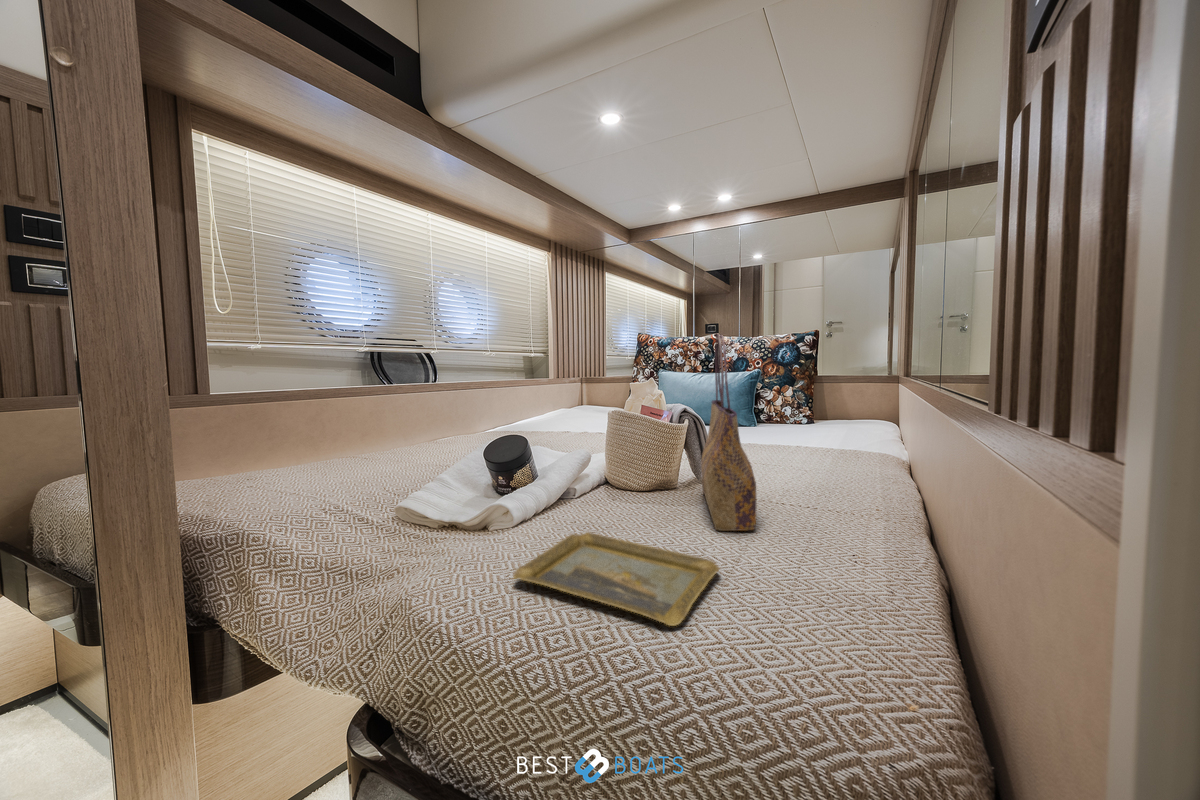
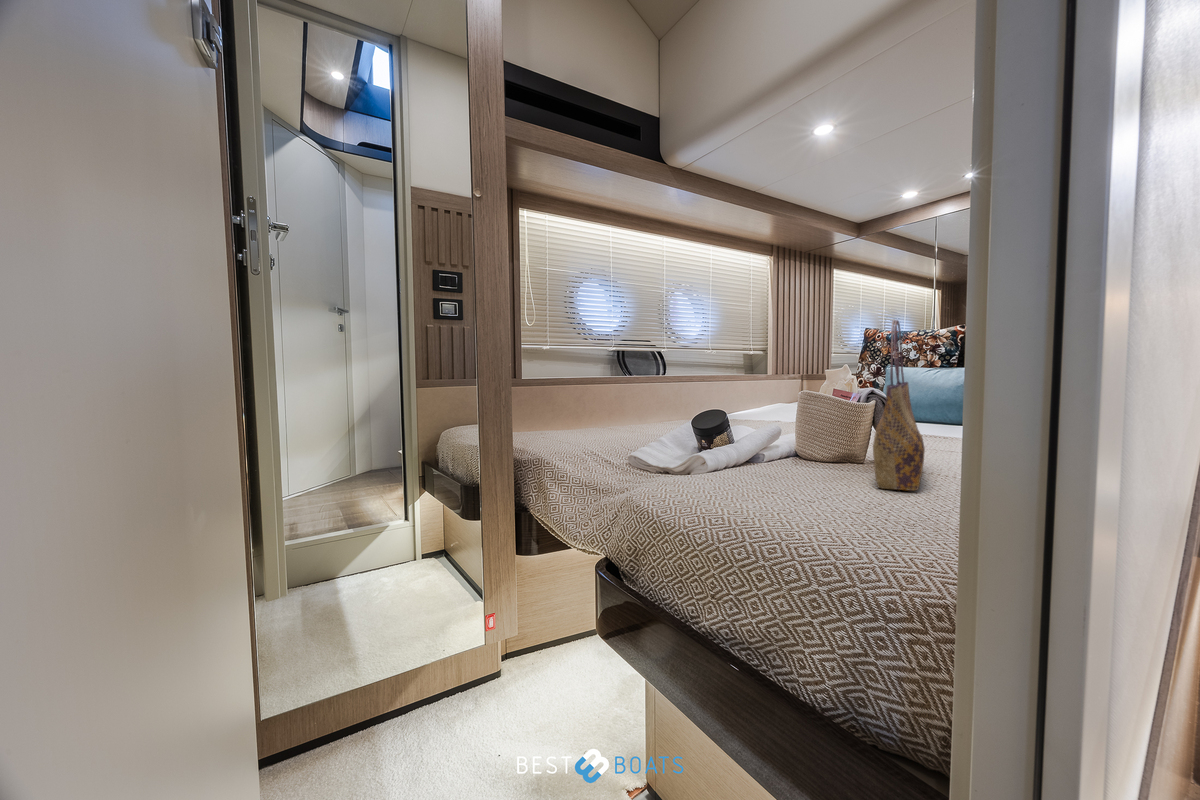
tray: present [514,532,719,626] -> none [697,474,858,521]

